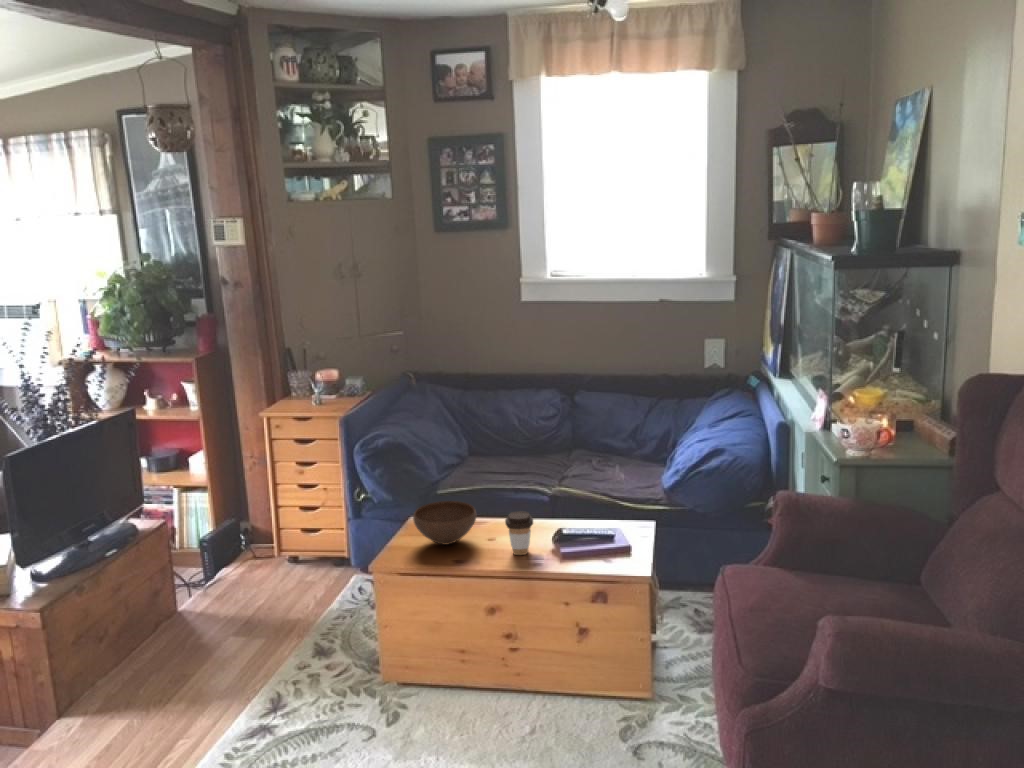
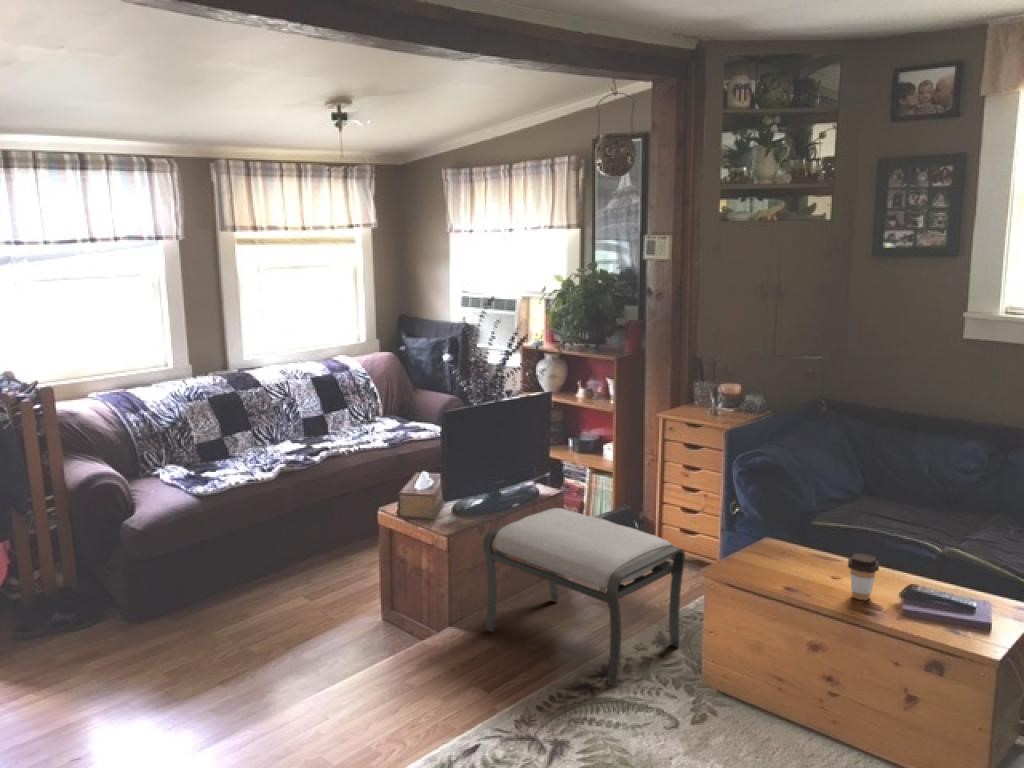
bowl: present [413,501,476,545] -> none [758,526,824,571]
ottoman: none [92,540,342,719] -> present [483,508,685,687]

